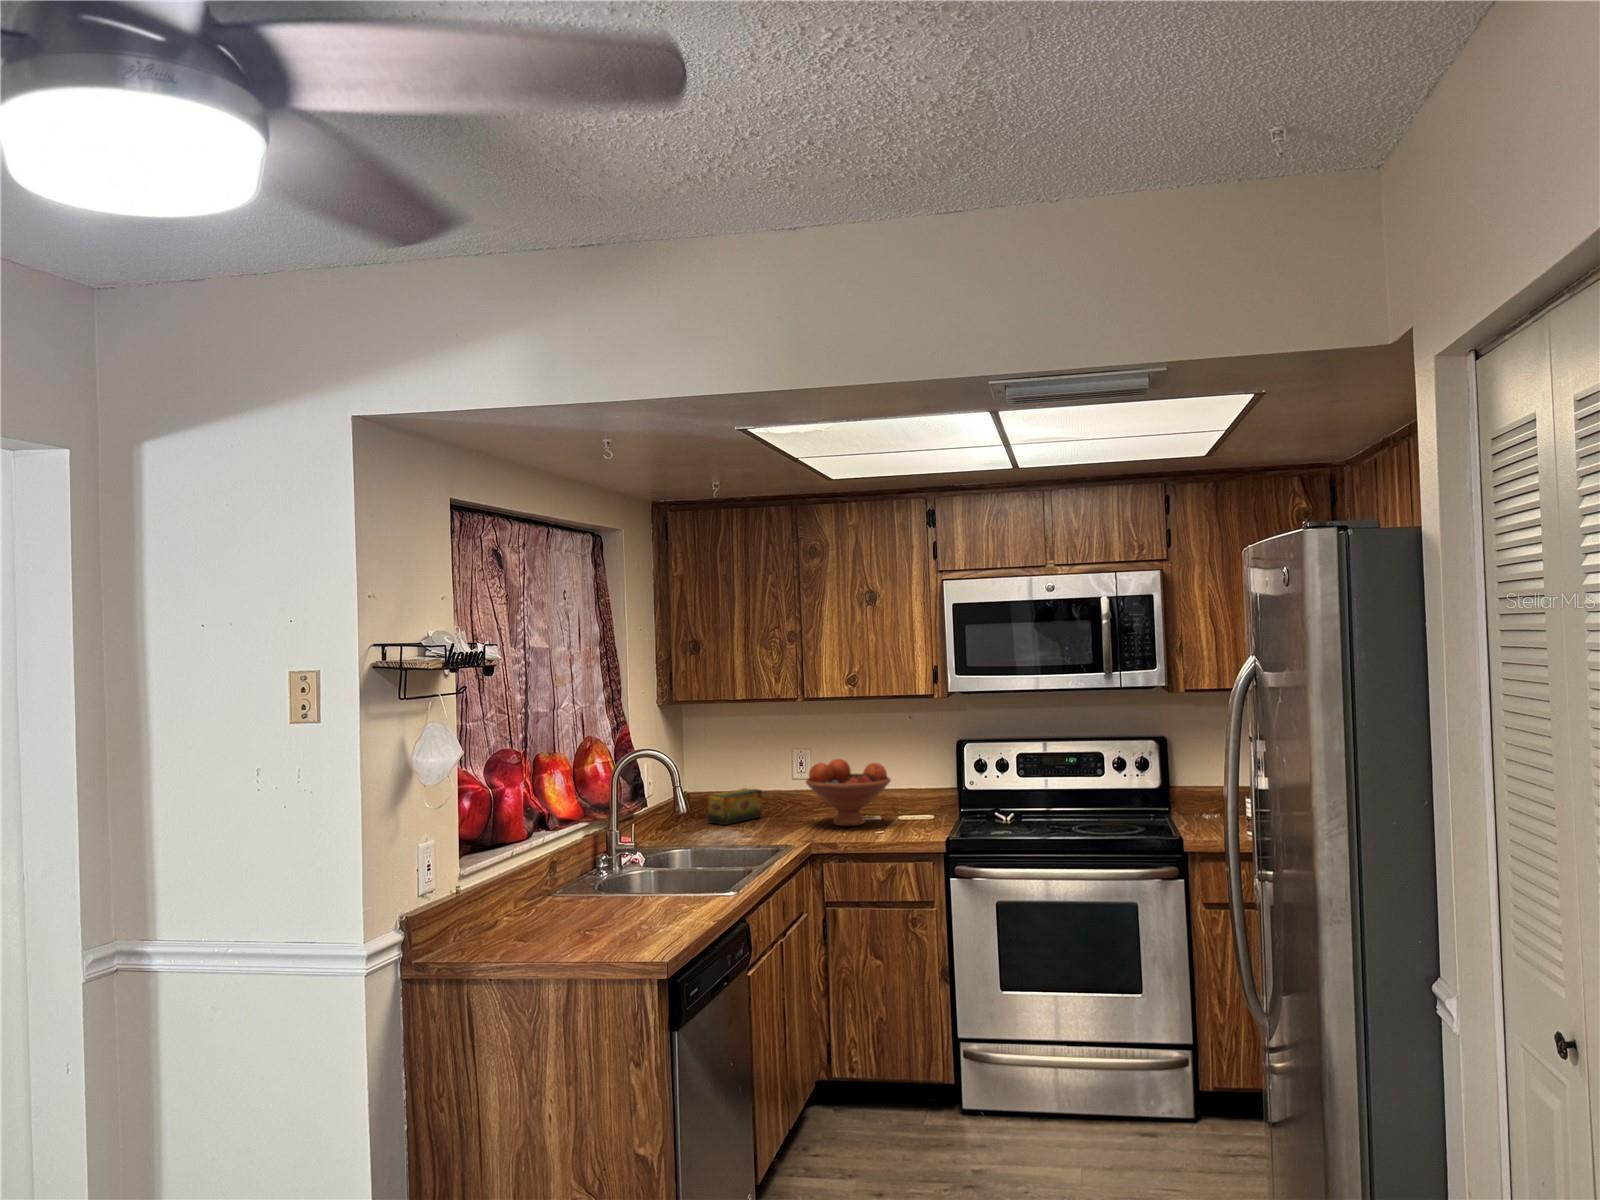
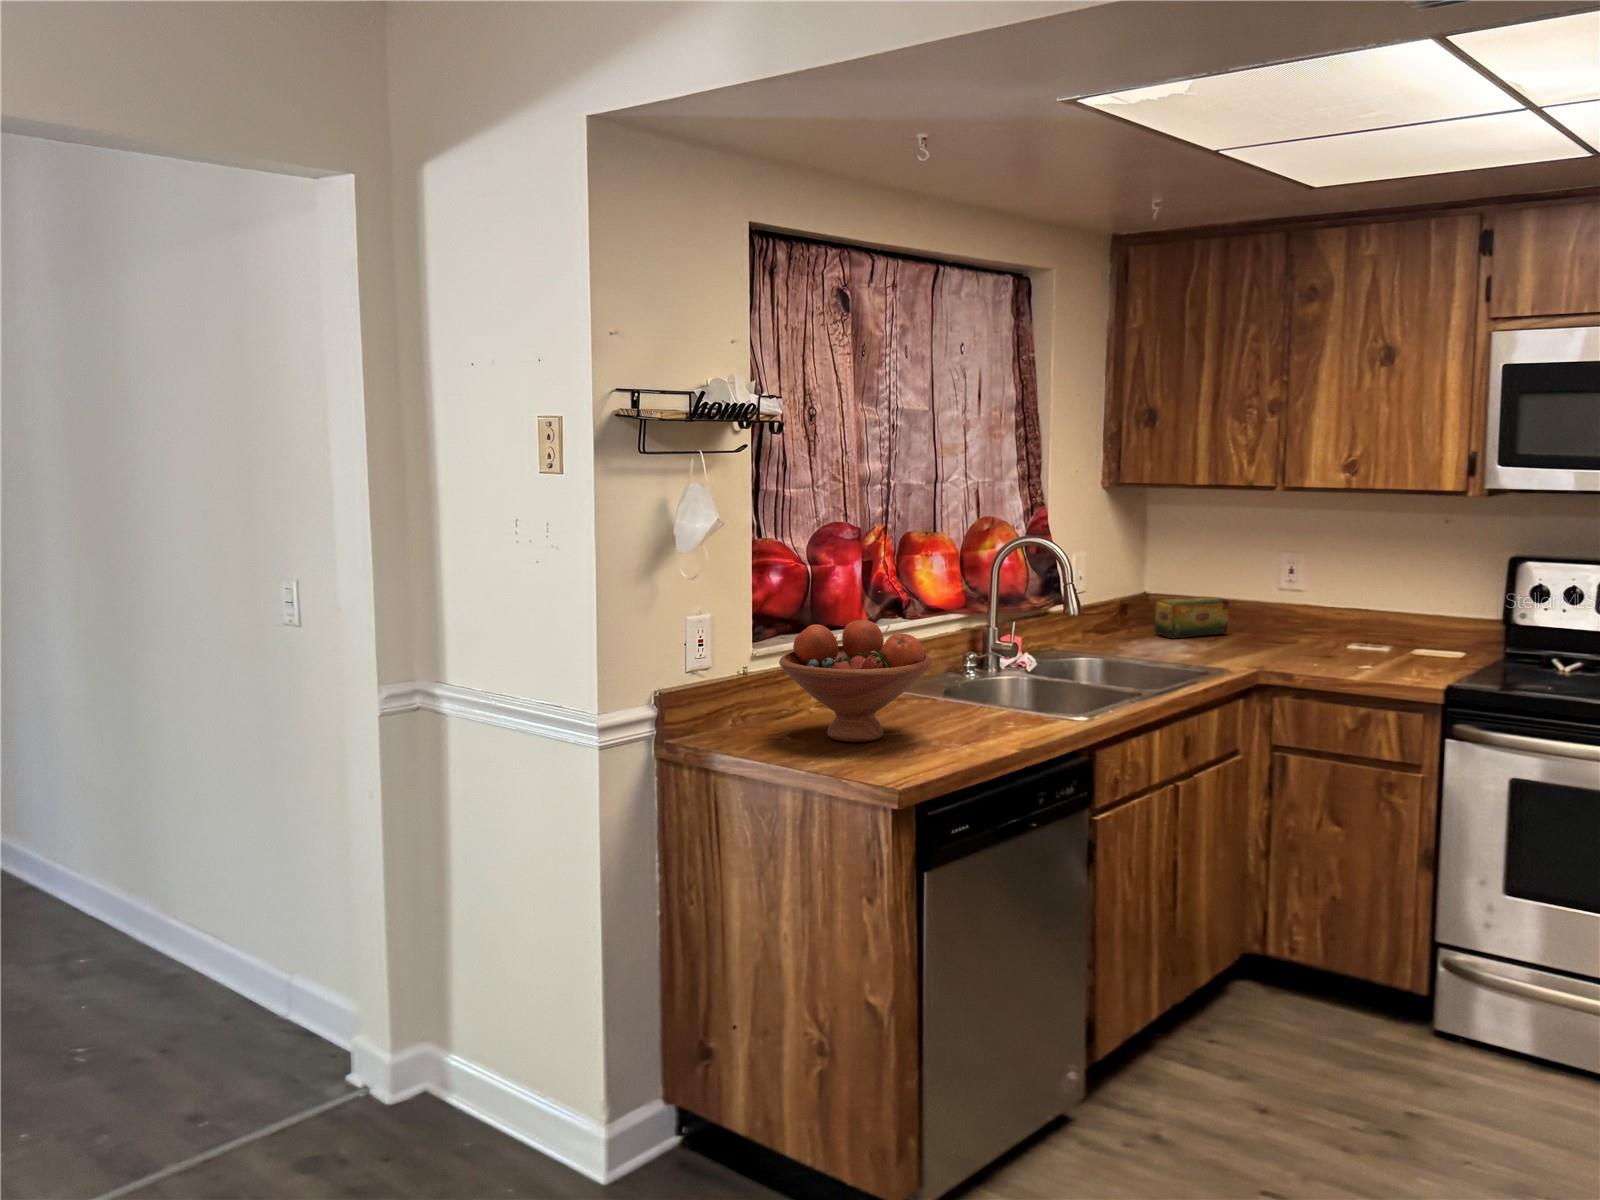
fruit bowl: present [806,759,891,826] -> present [779,620,932,742]

